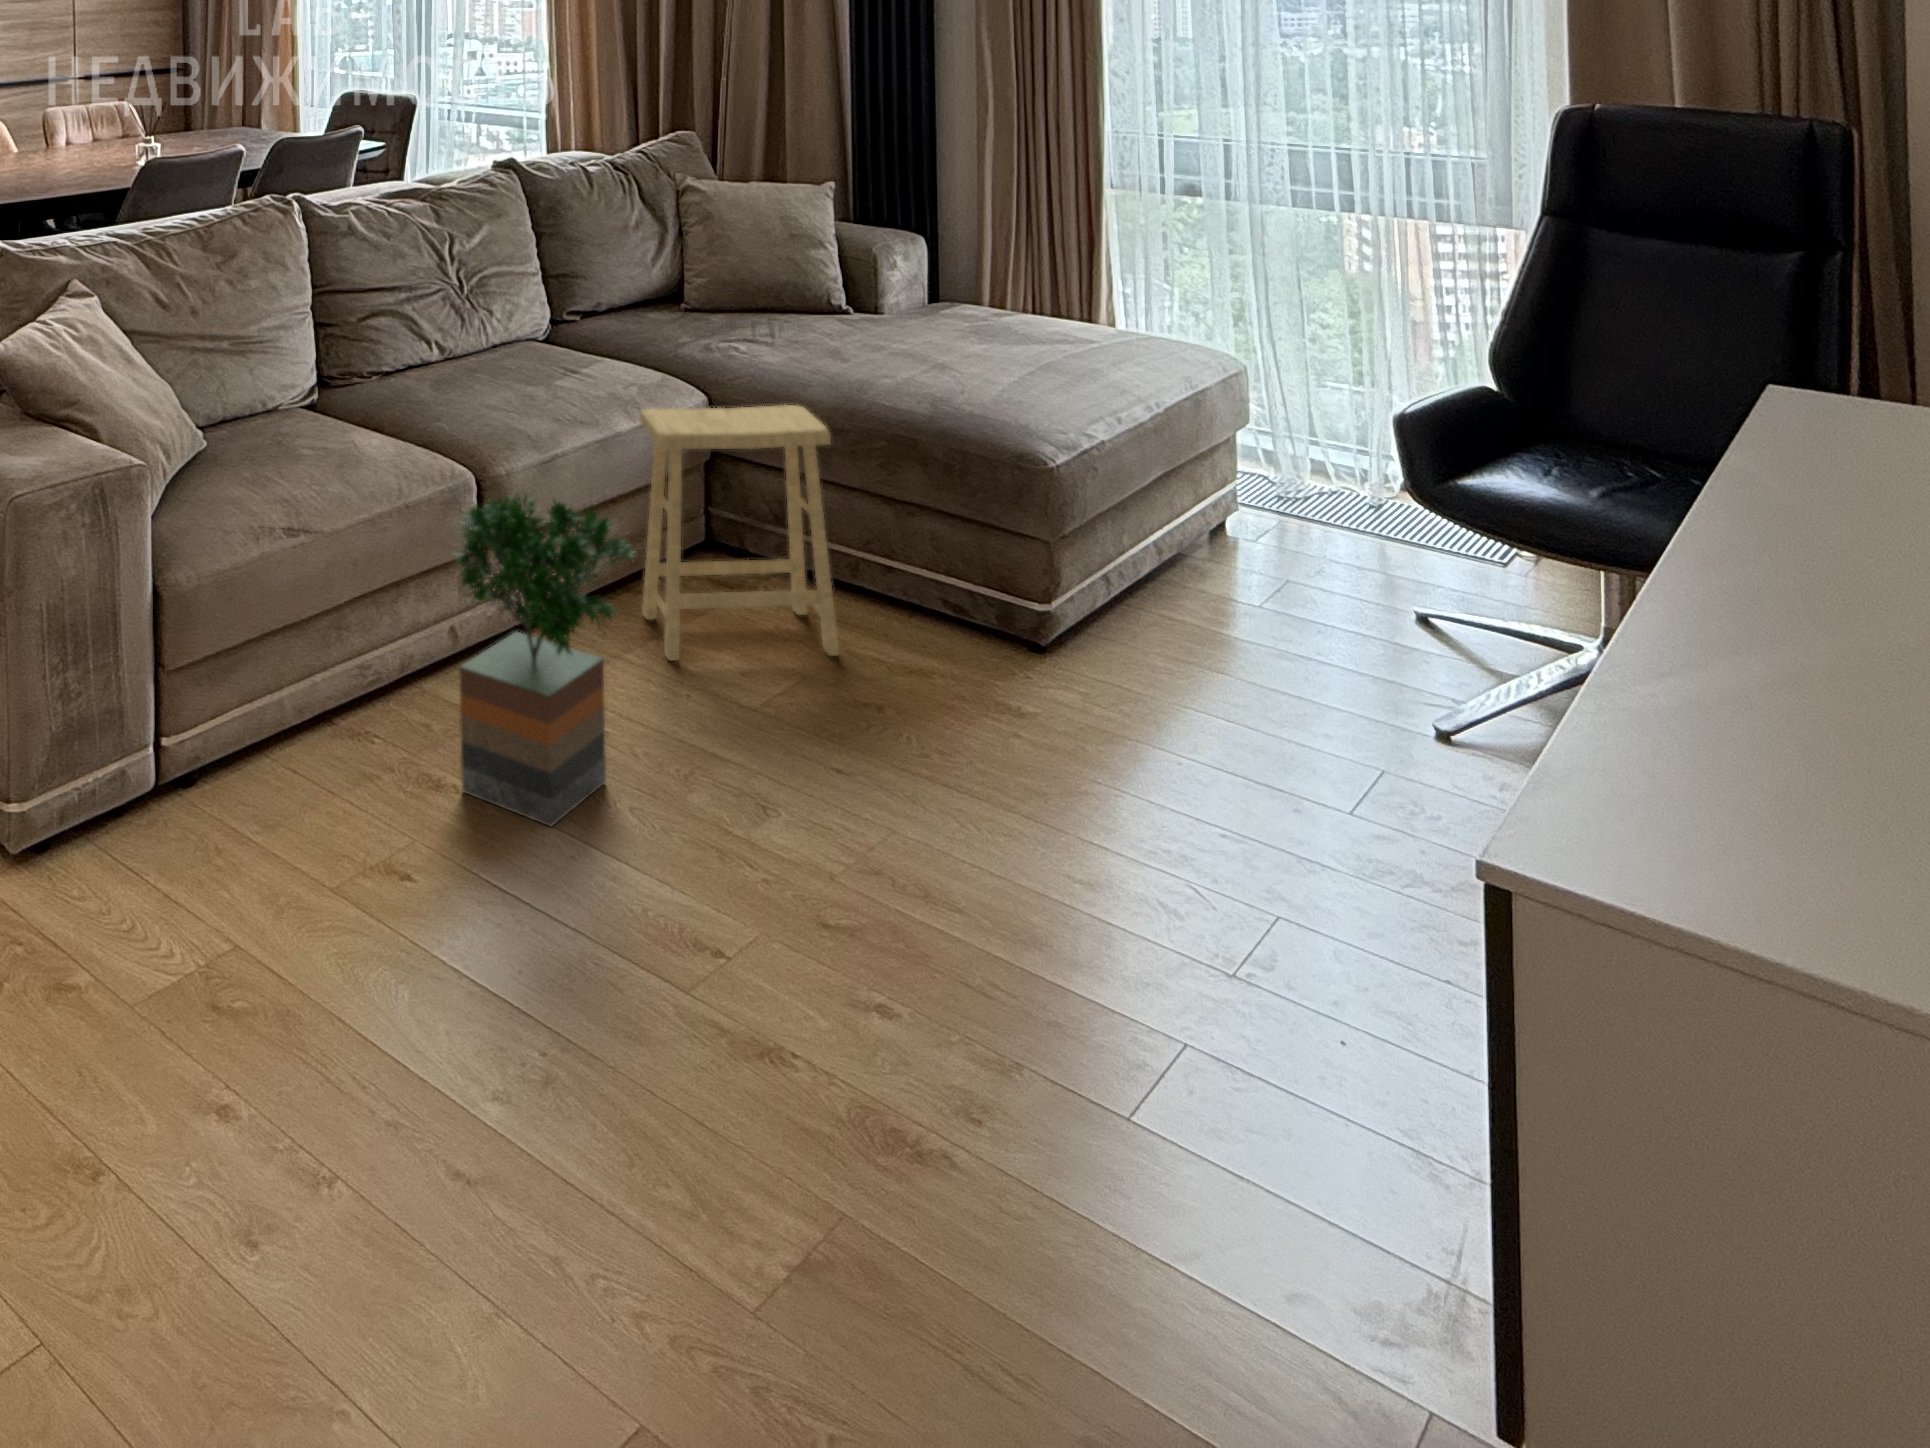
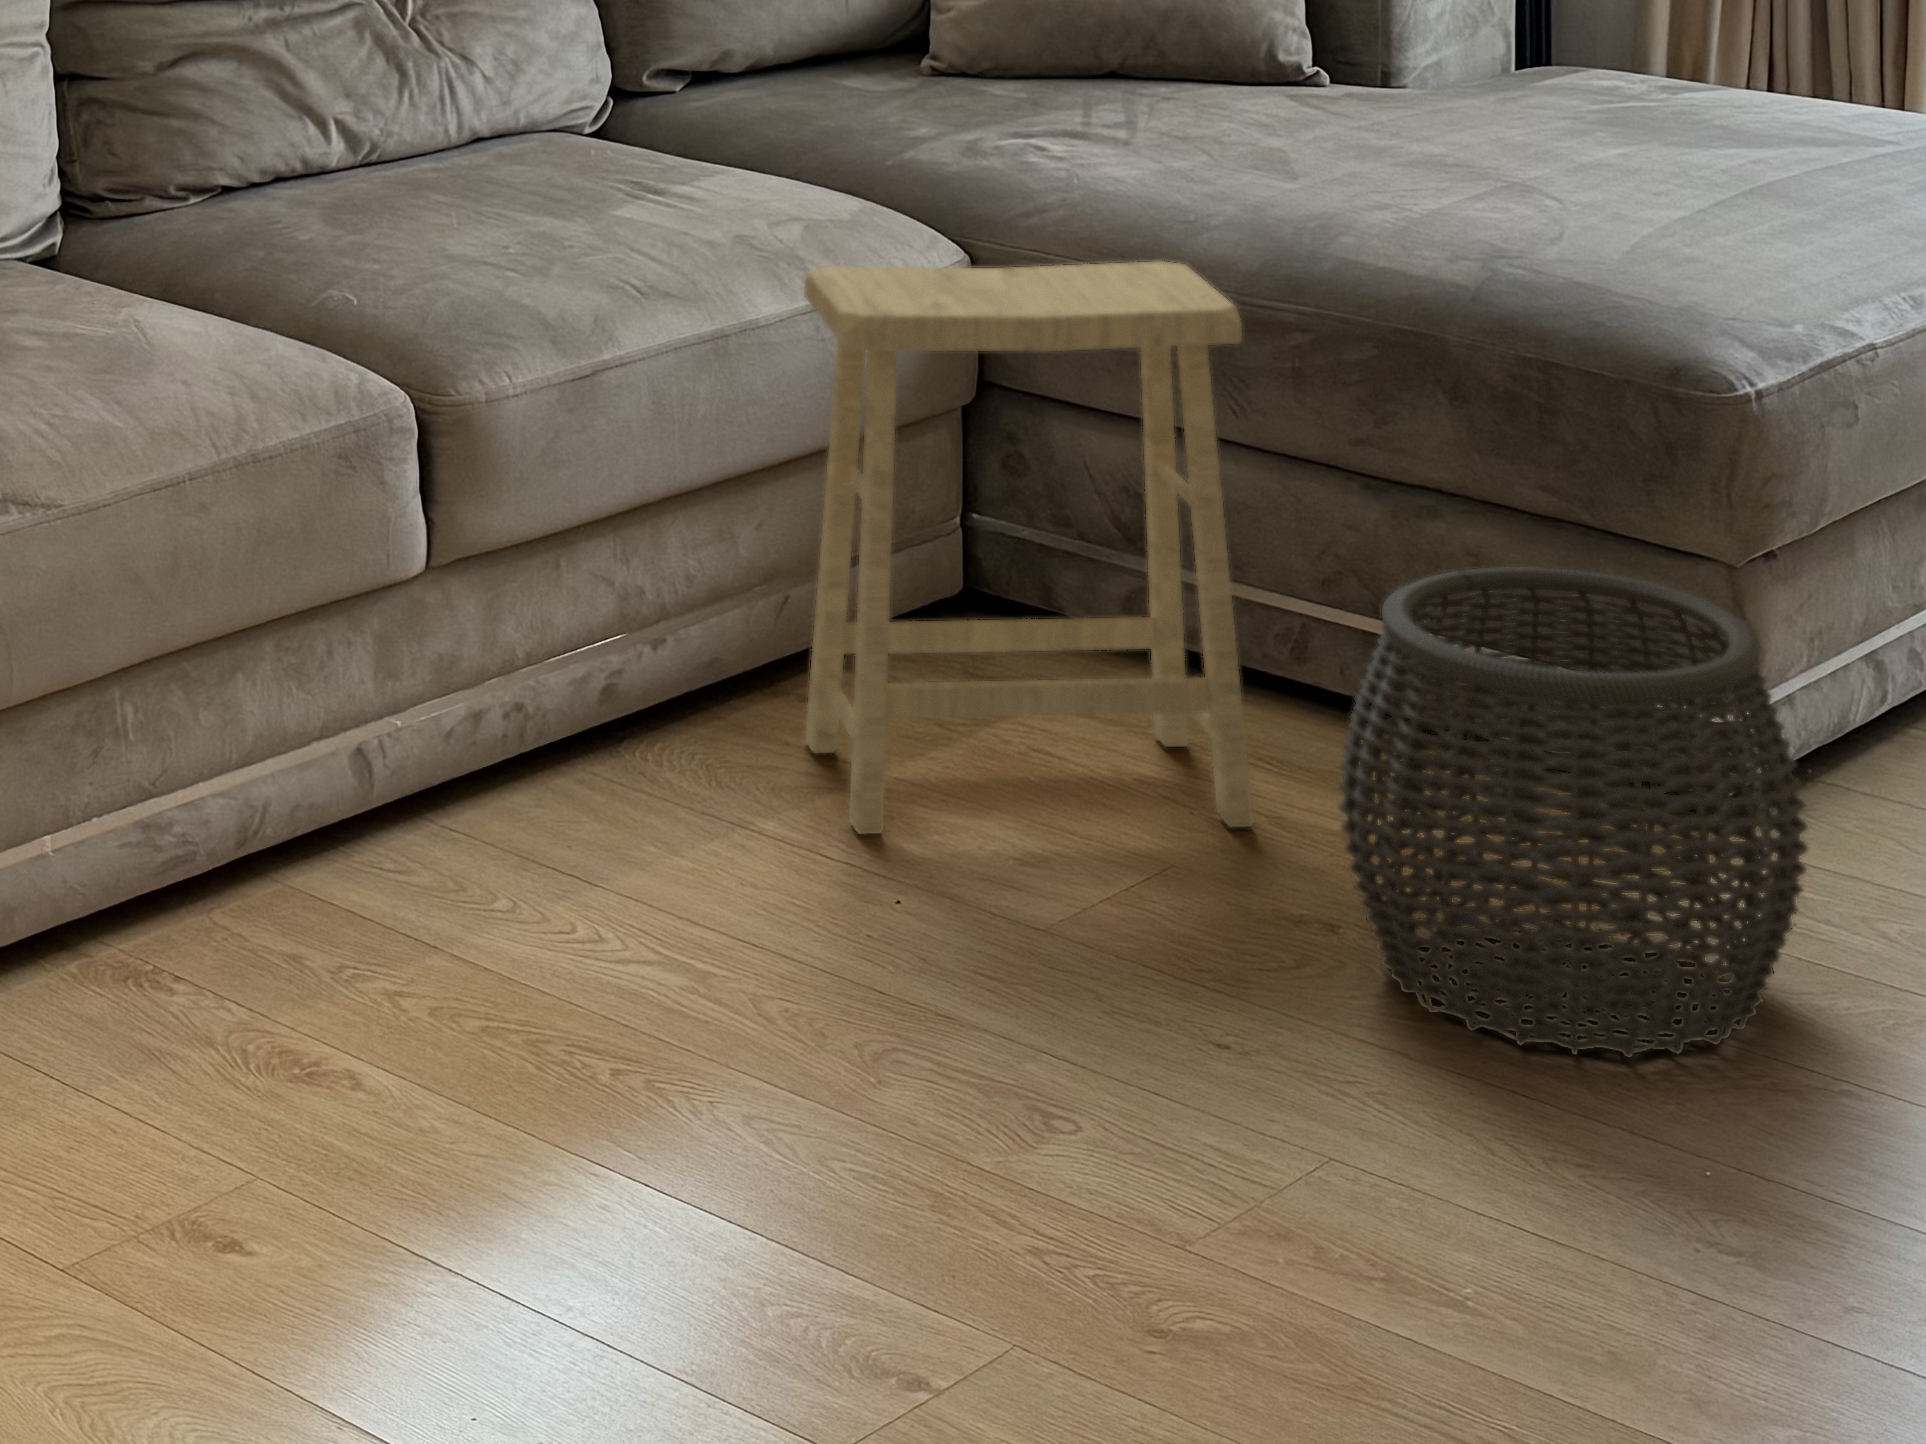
potted tree: present [456,495,634,826] -> none [344,412,774,1150]
woven basket: none [882,548,1091,775] -> present [1339,567,1808,1057]

